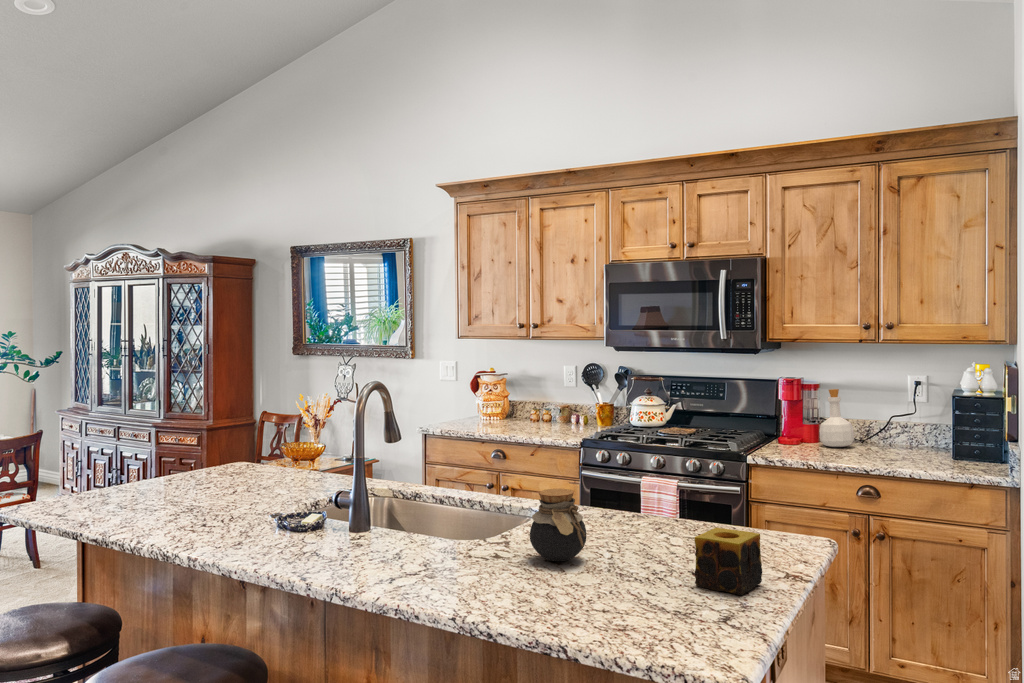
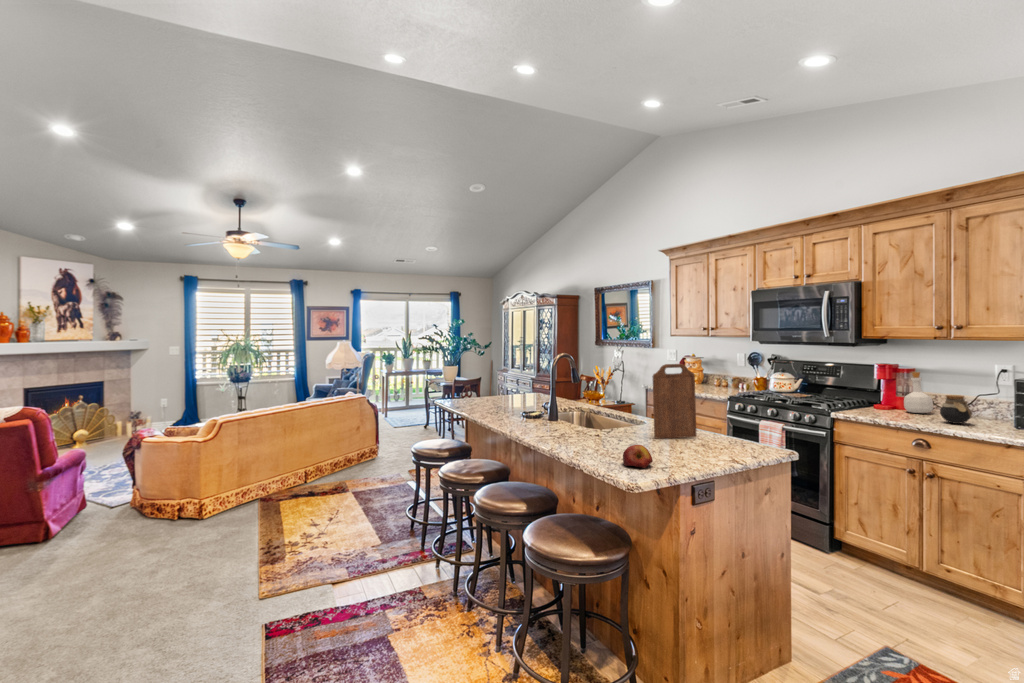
cutting board: none [595,394,659,538] -> present [652,364,697,439]
jar: present [530,489,586,561] -> present [940,395,972,424]
candle: present [695,528,762,595] -> none [665,433,704,466]
apple: none [642,566,705,615] -> present [623,445,653,468]

